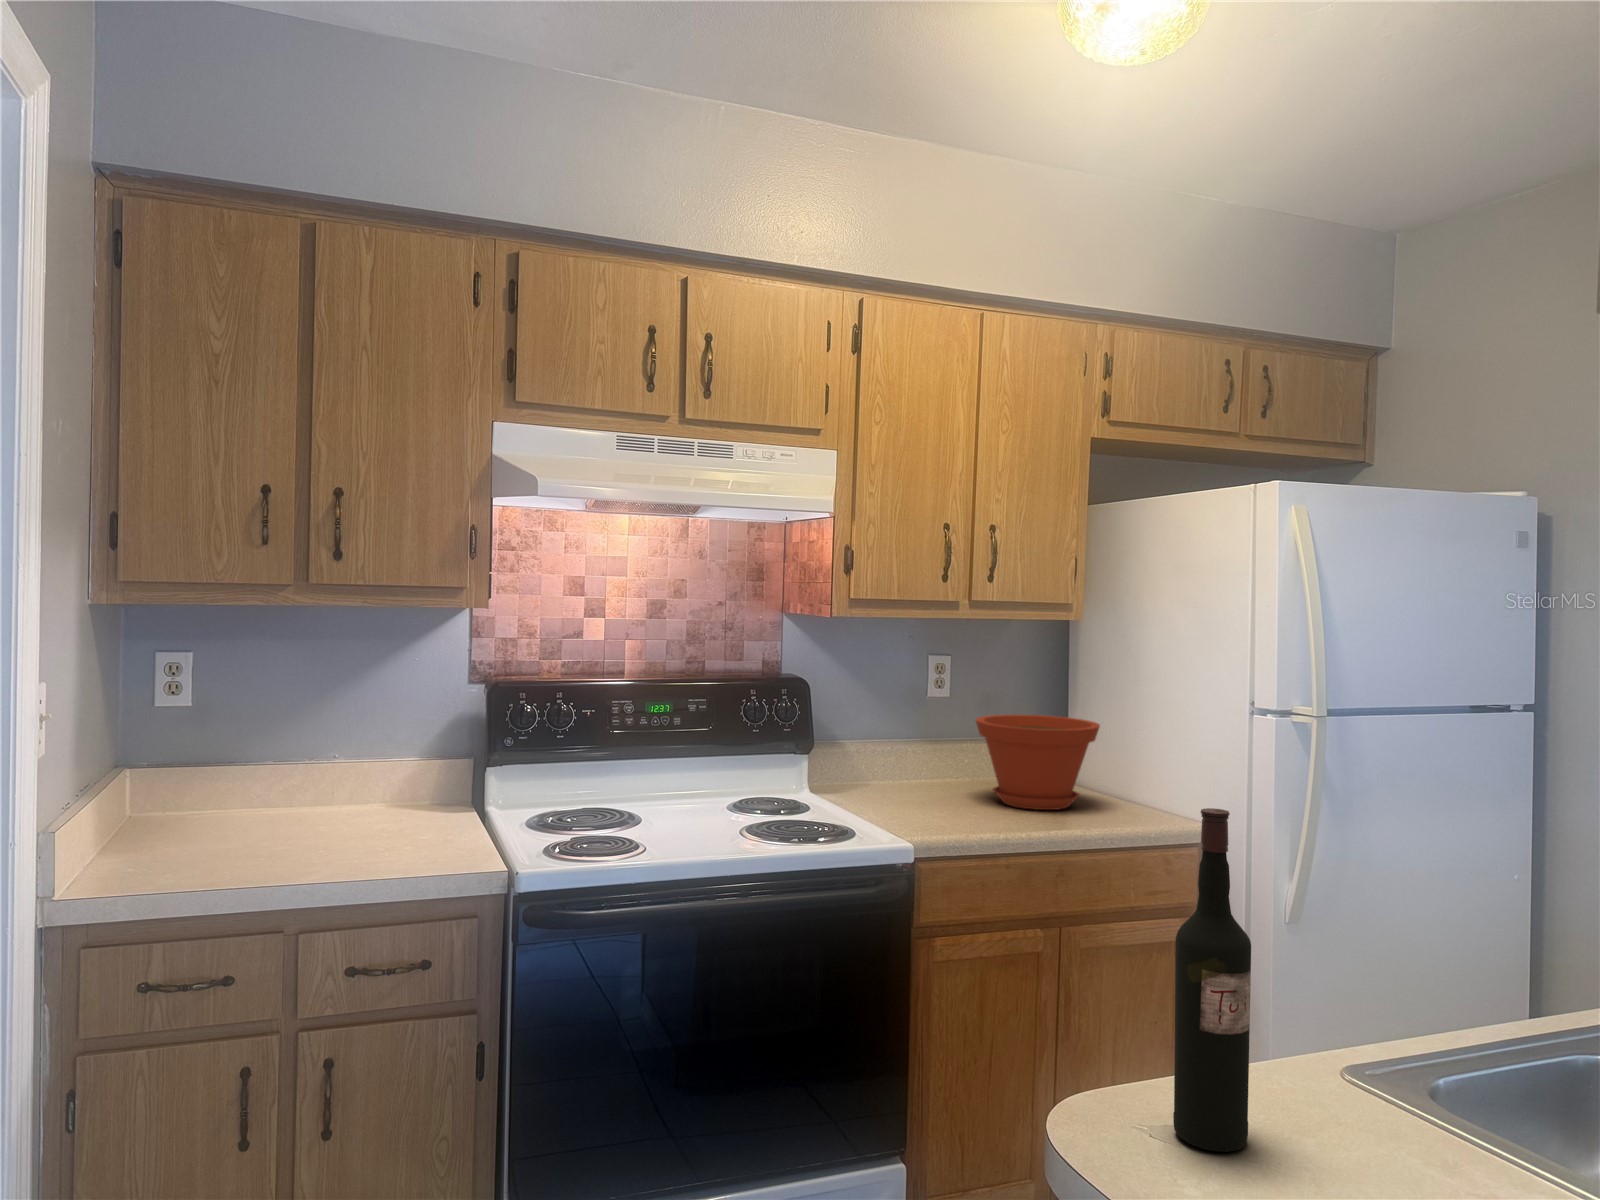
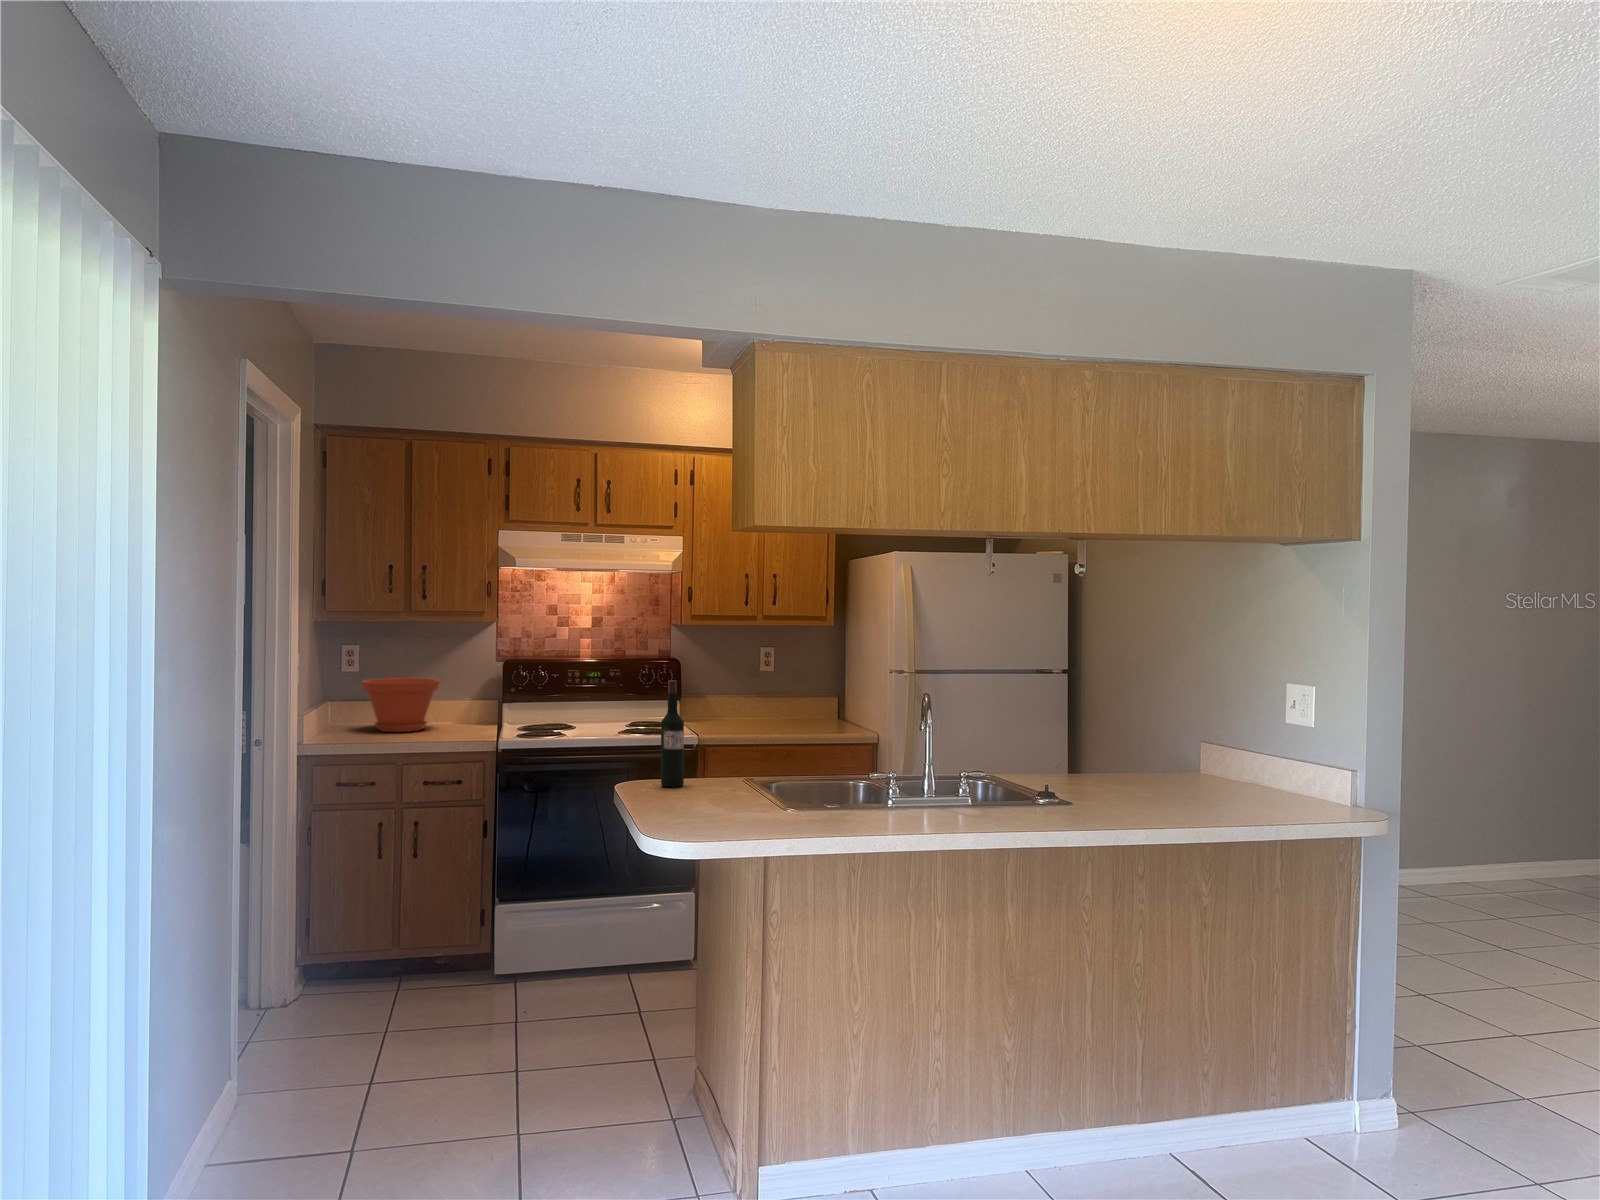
plant pot: present [975,714,1100,810] -> present [362,678,440,732]

